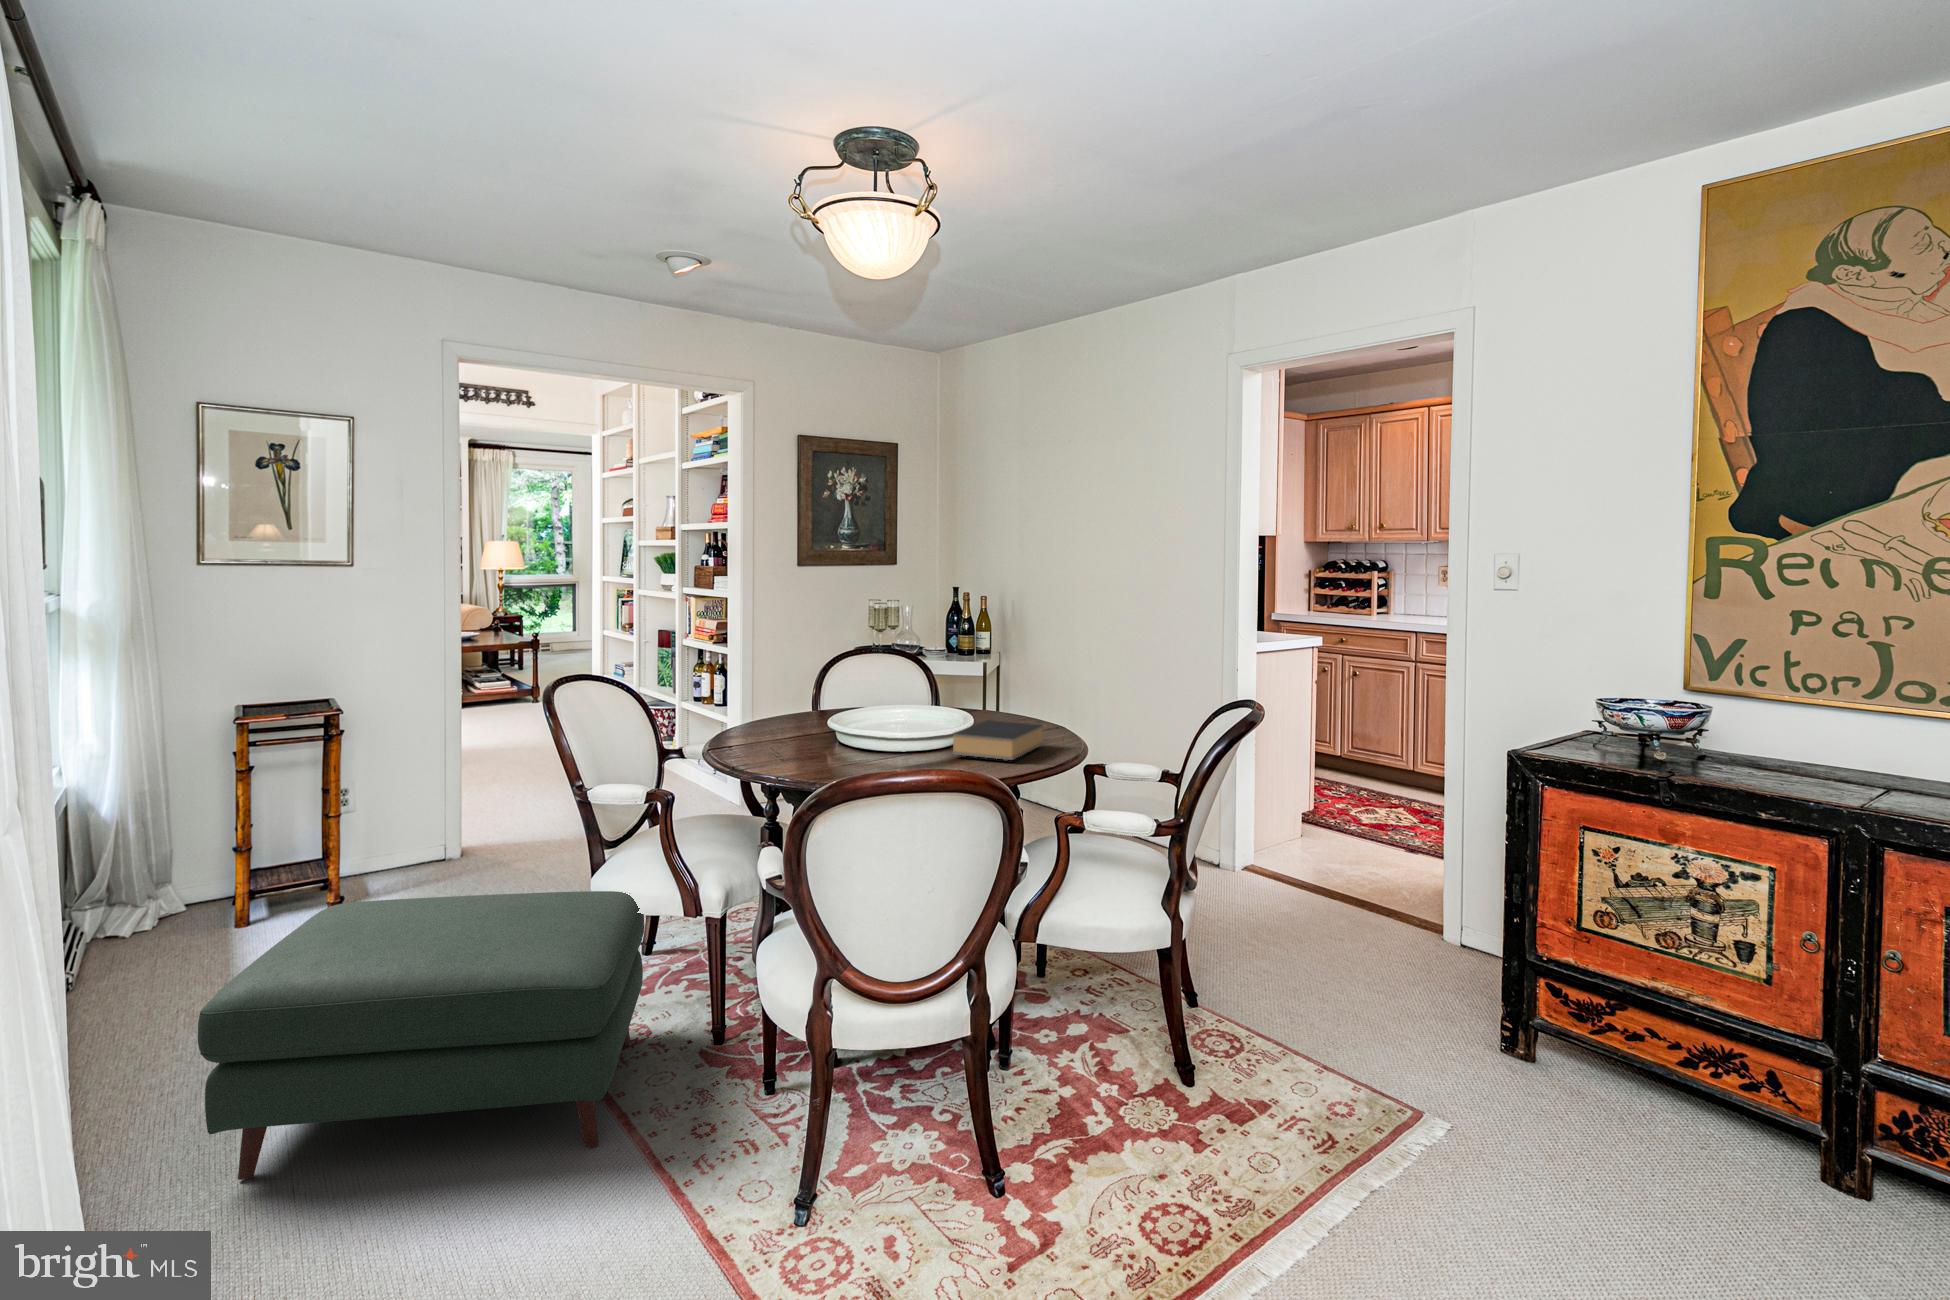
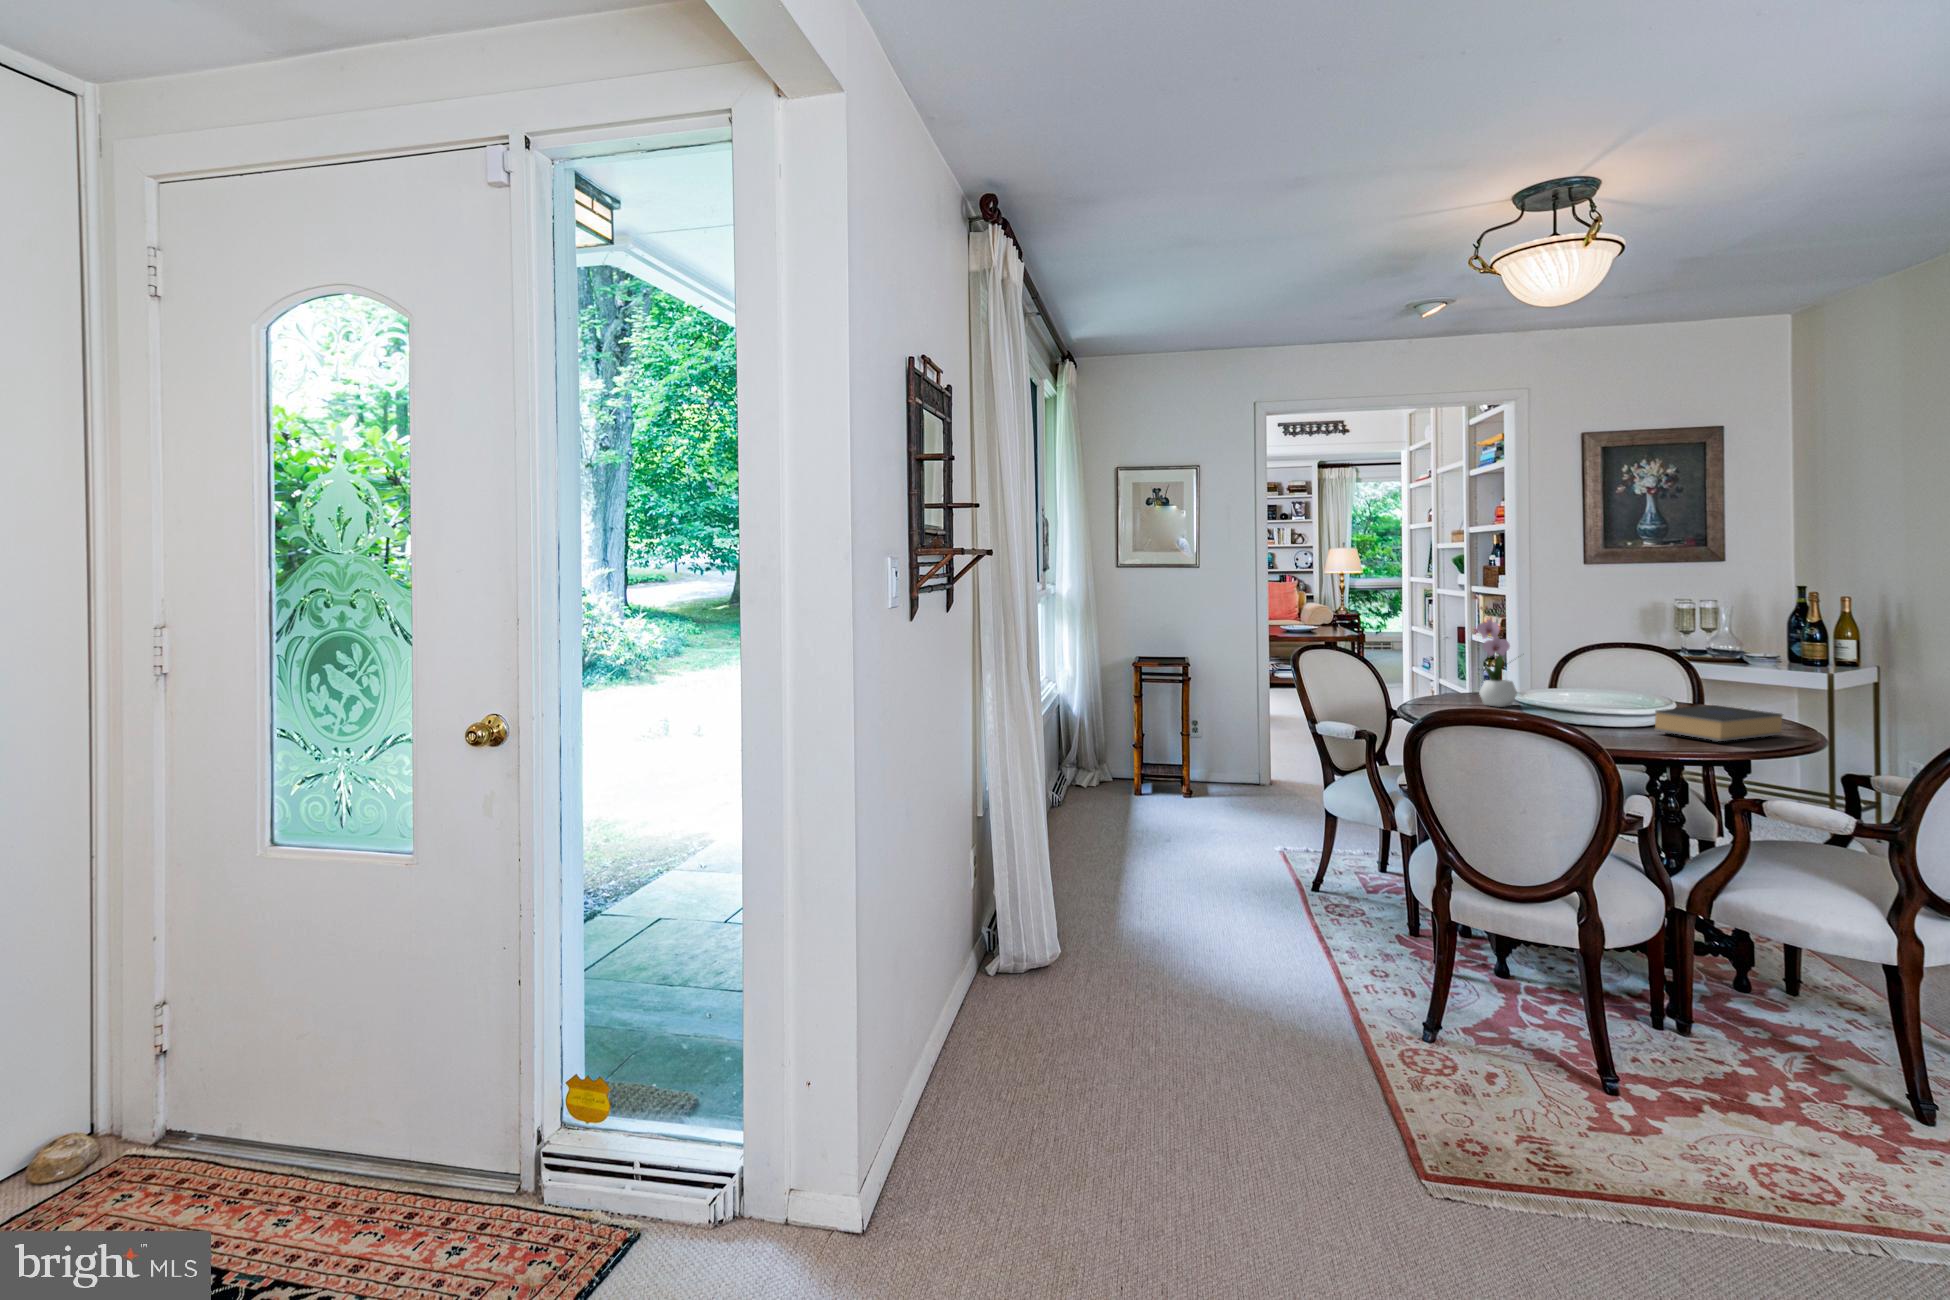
flower arrangement: none [763,621,809,741] -> present [1477,606,1517,707]
ottoman: present [198,891,644,1180] -> none [1095,777,1362,963]

